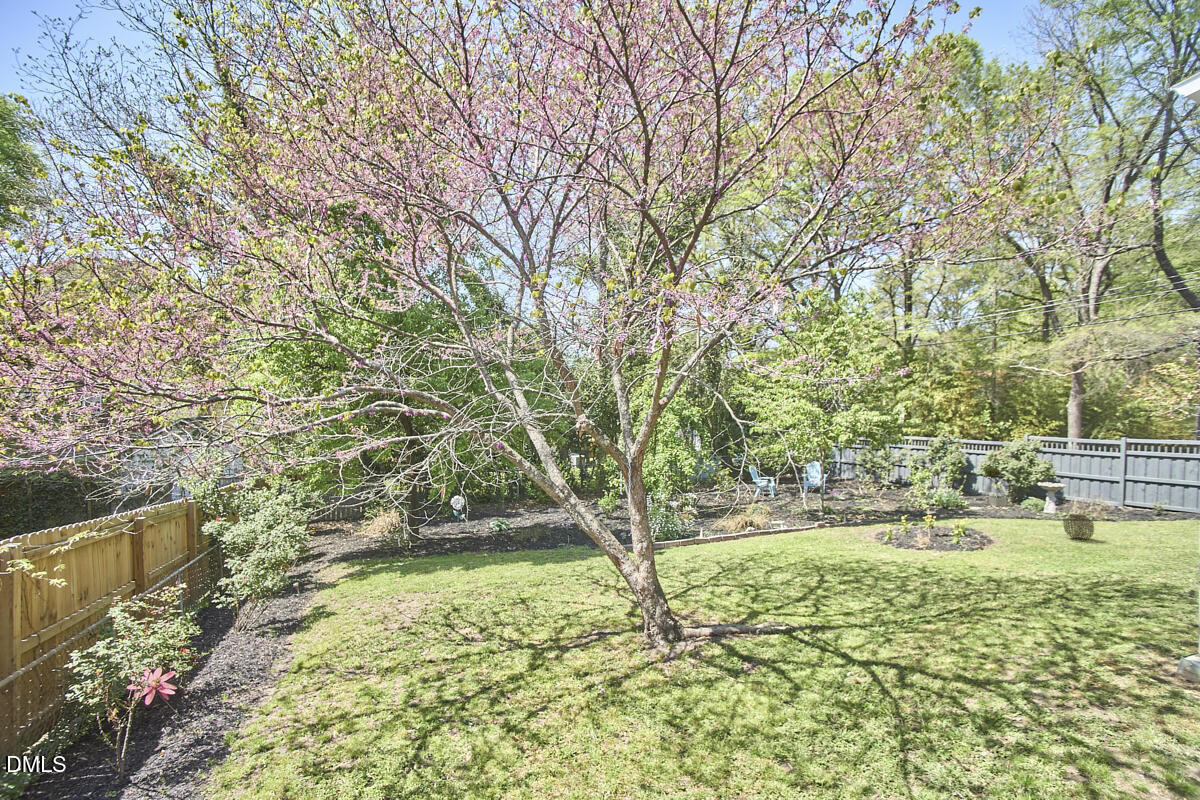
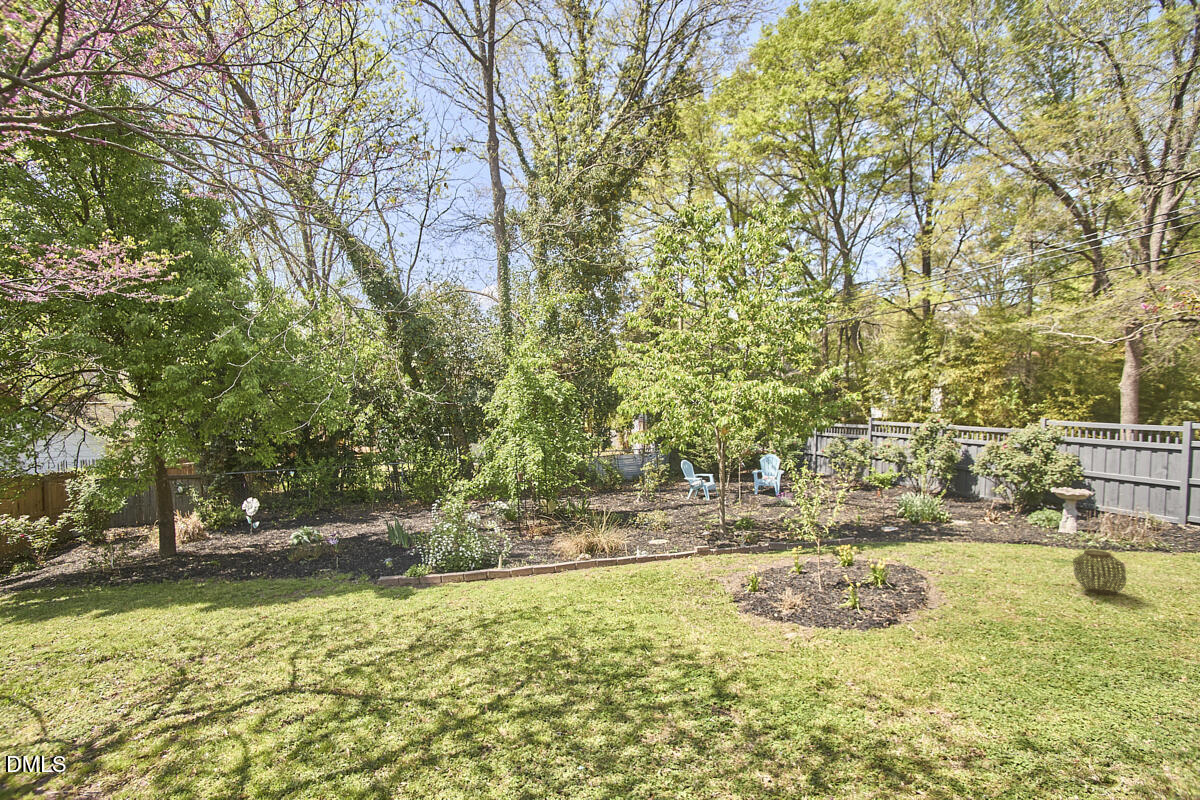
potted tree: present [984,466,1007,506] -> none [979,463,1011,519]

